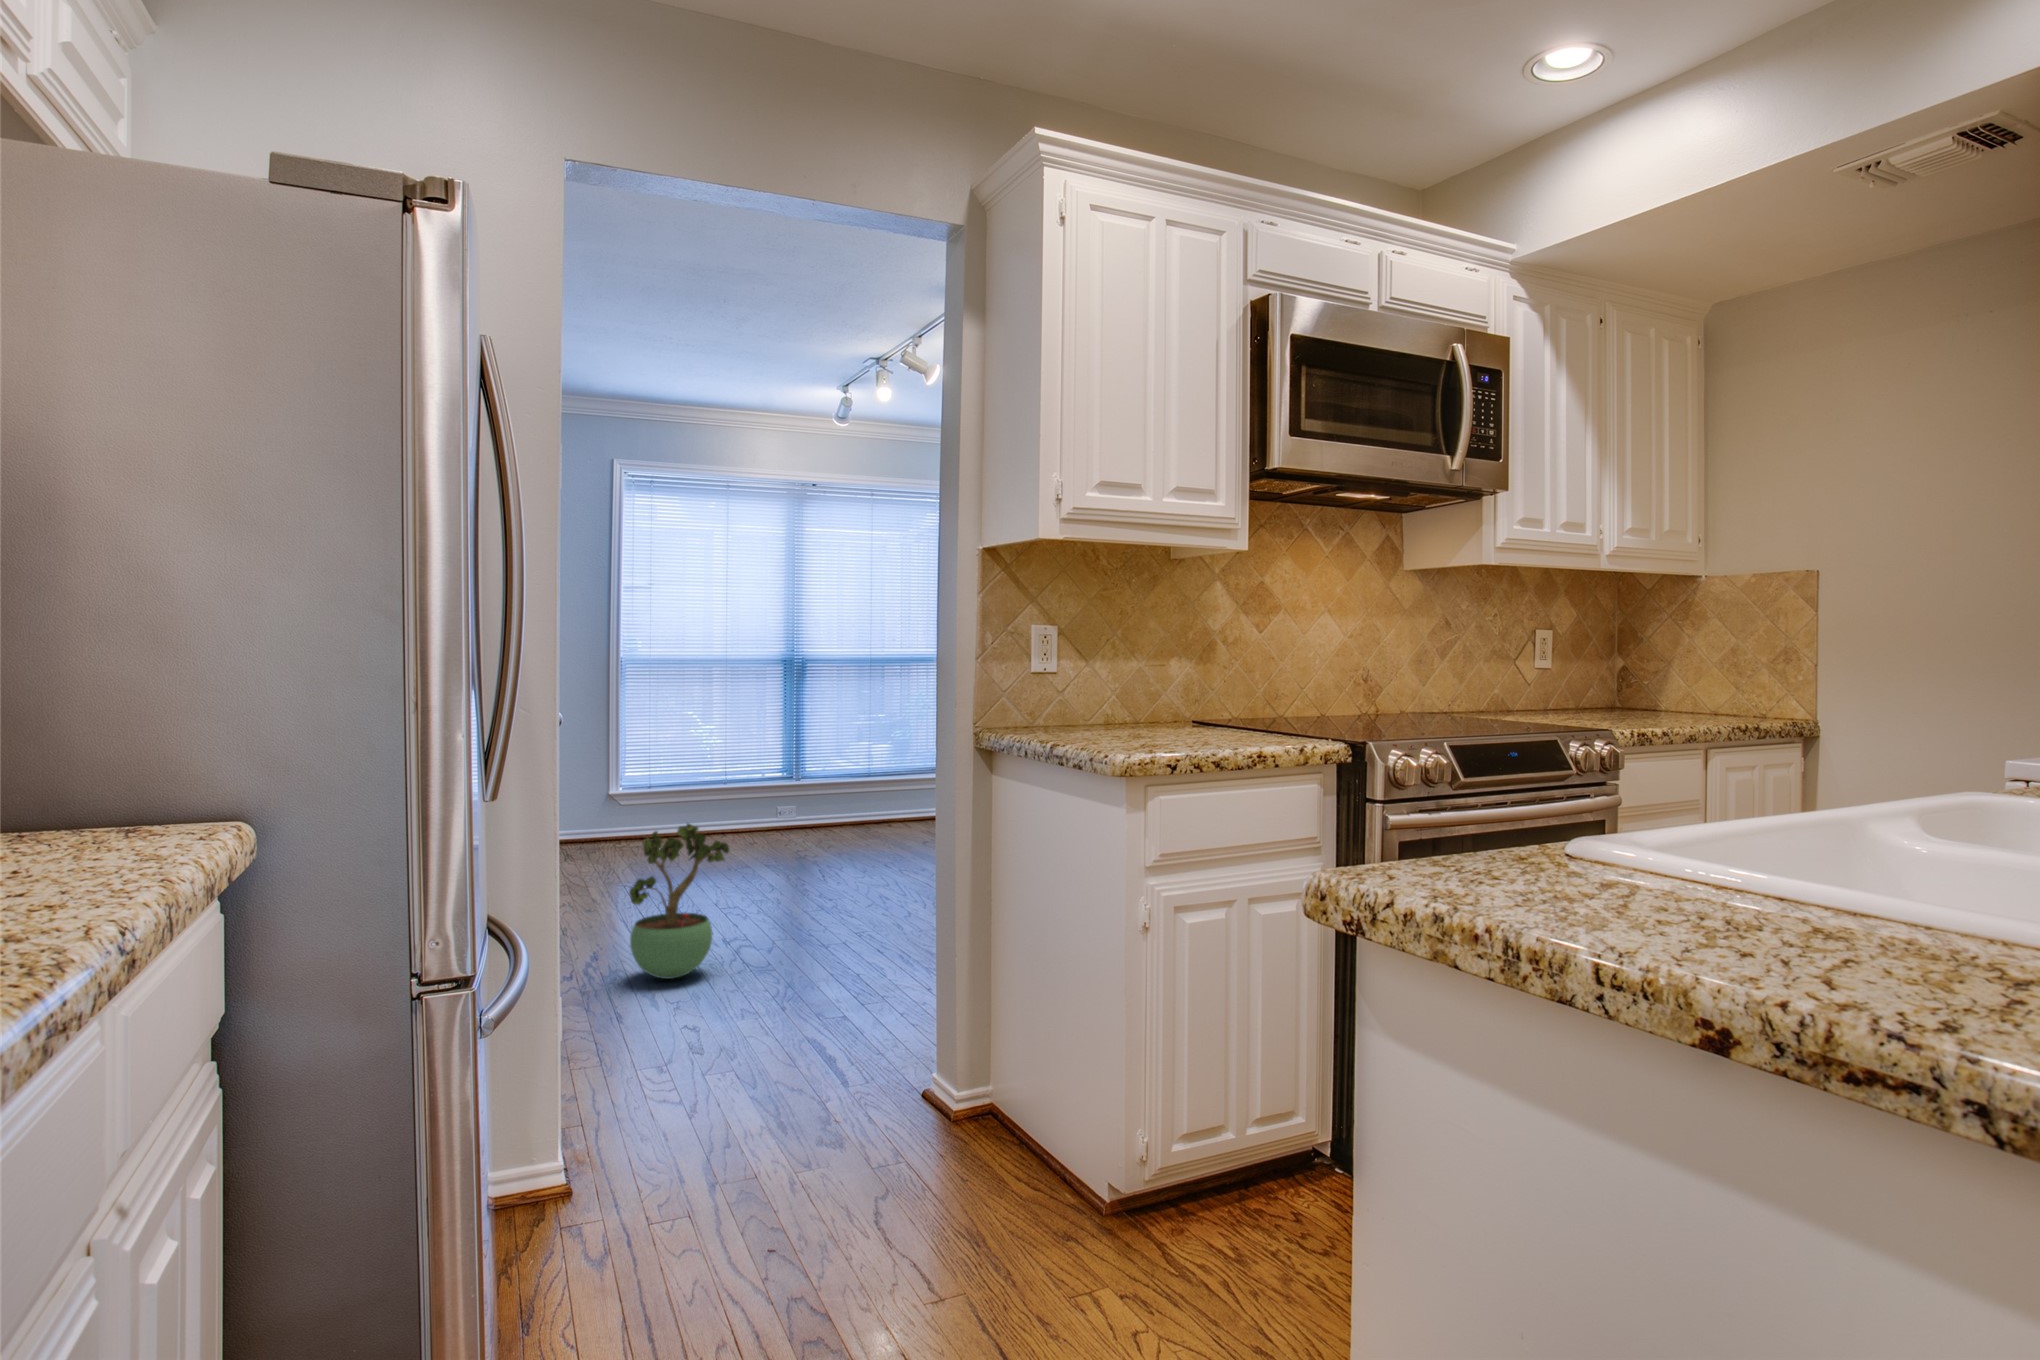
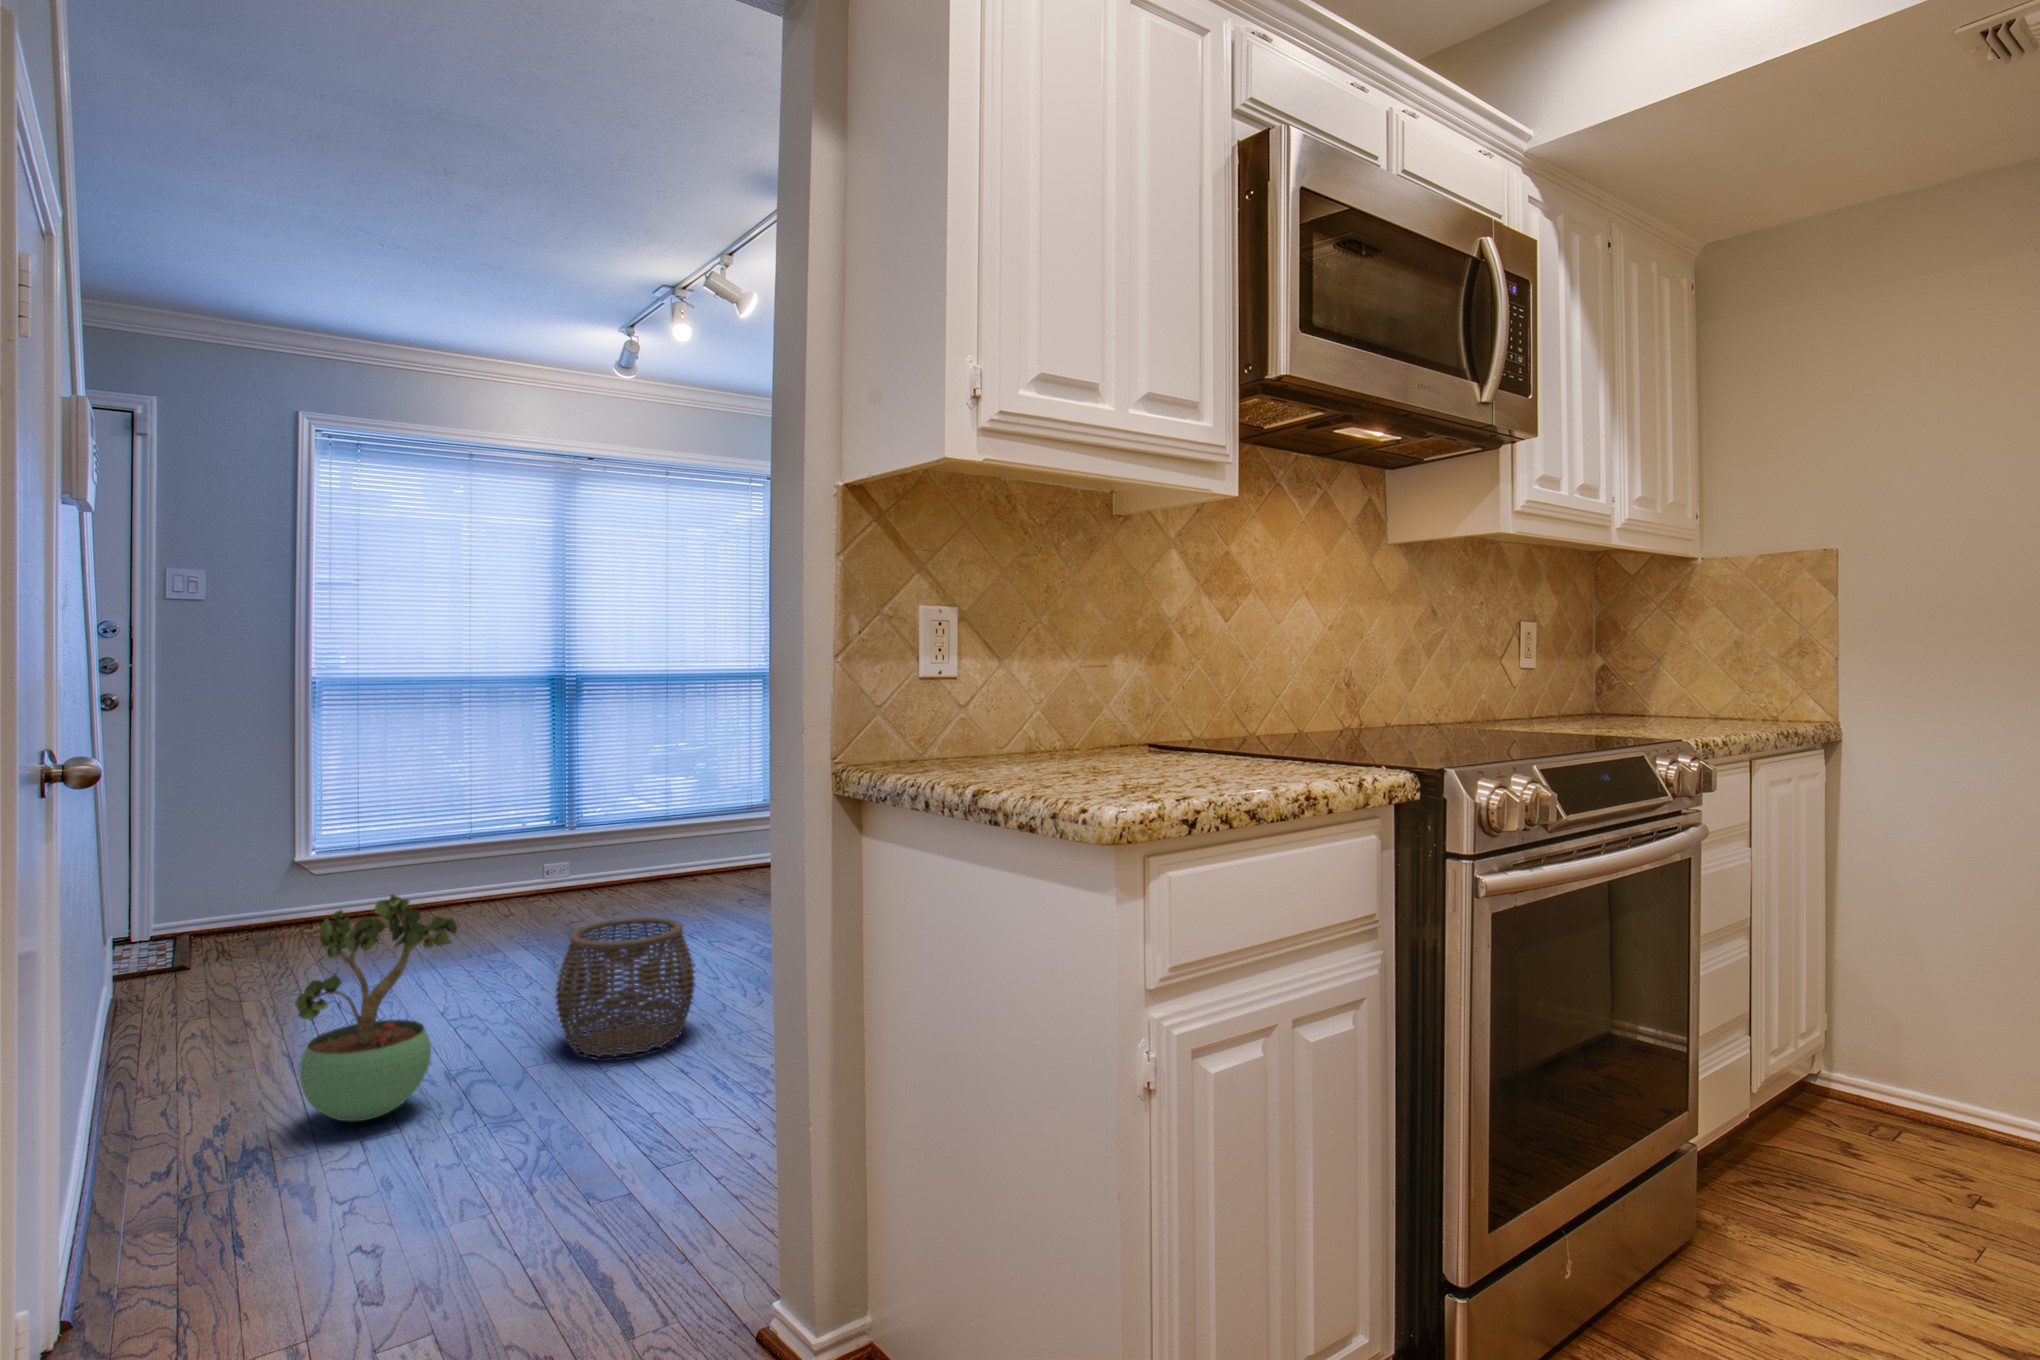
woven basket: none [793,853,893,953] -> present [555,917,695,1057]

